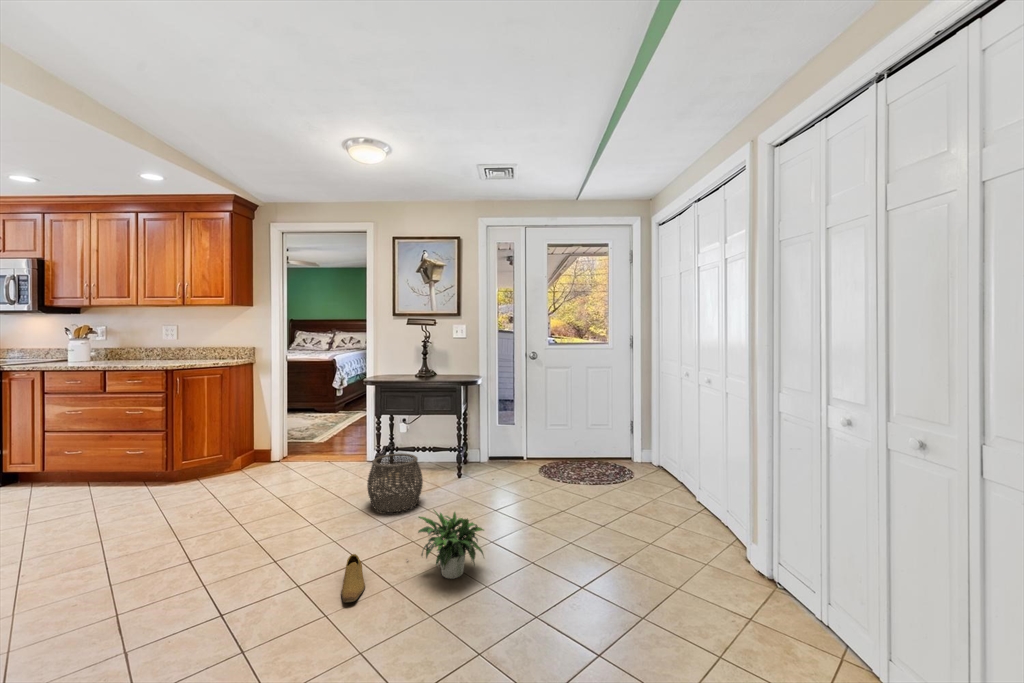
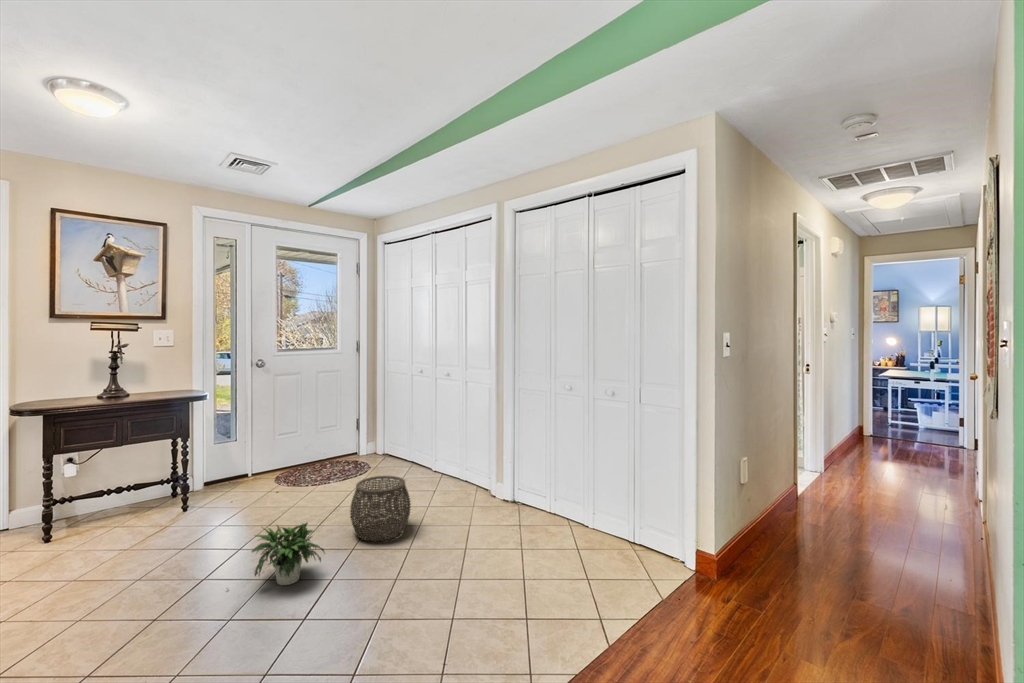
woven basket: present [367,453,423,512] -> present [350,476,411,541]
shoe: present [341,554,365,602] -> none [165,600,215,641]

